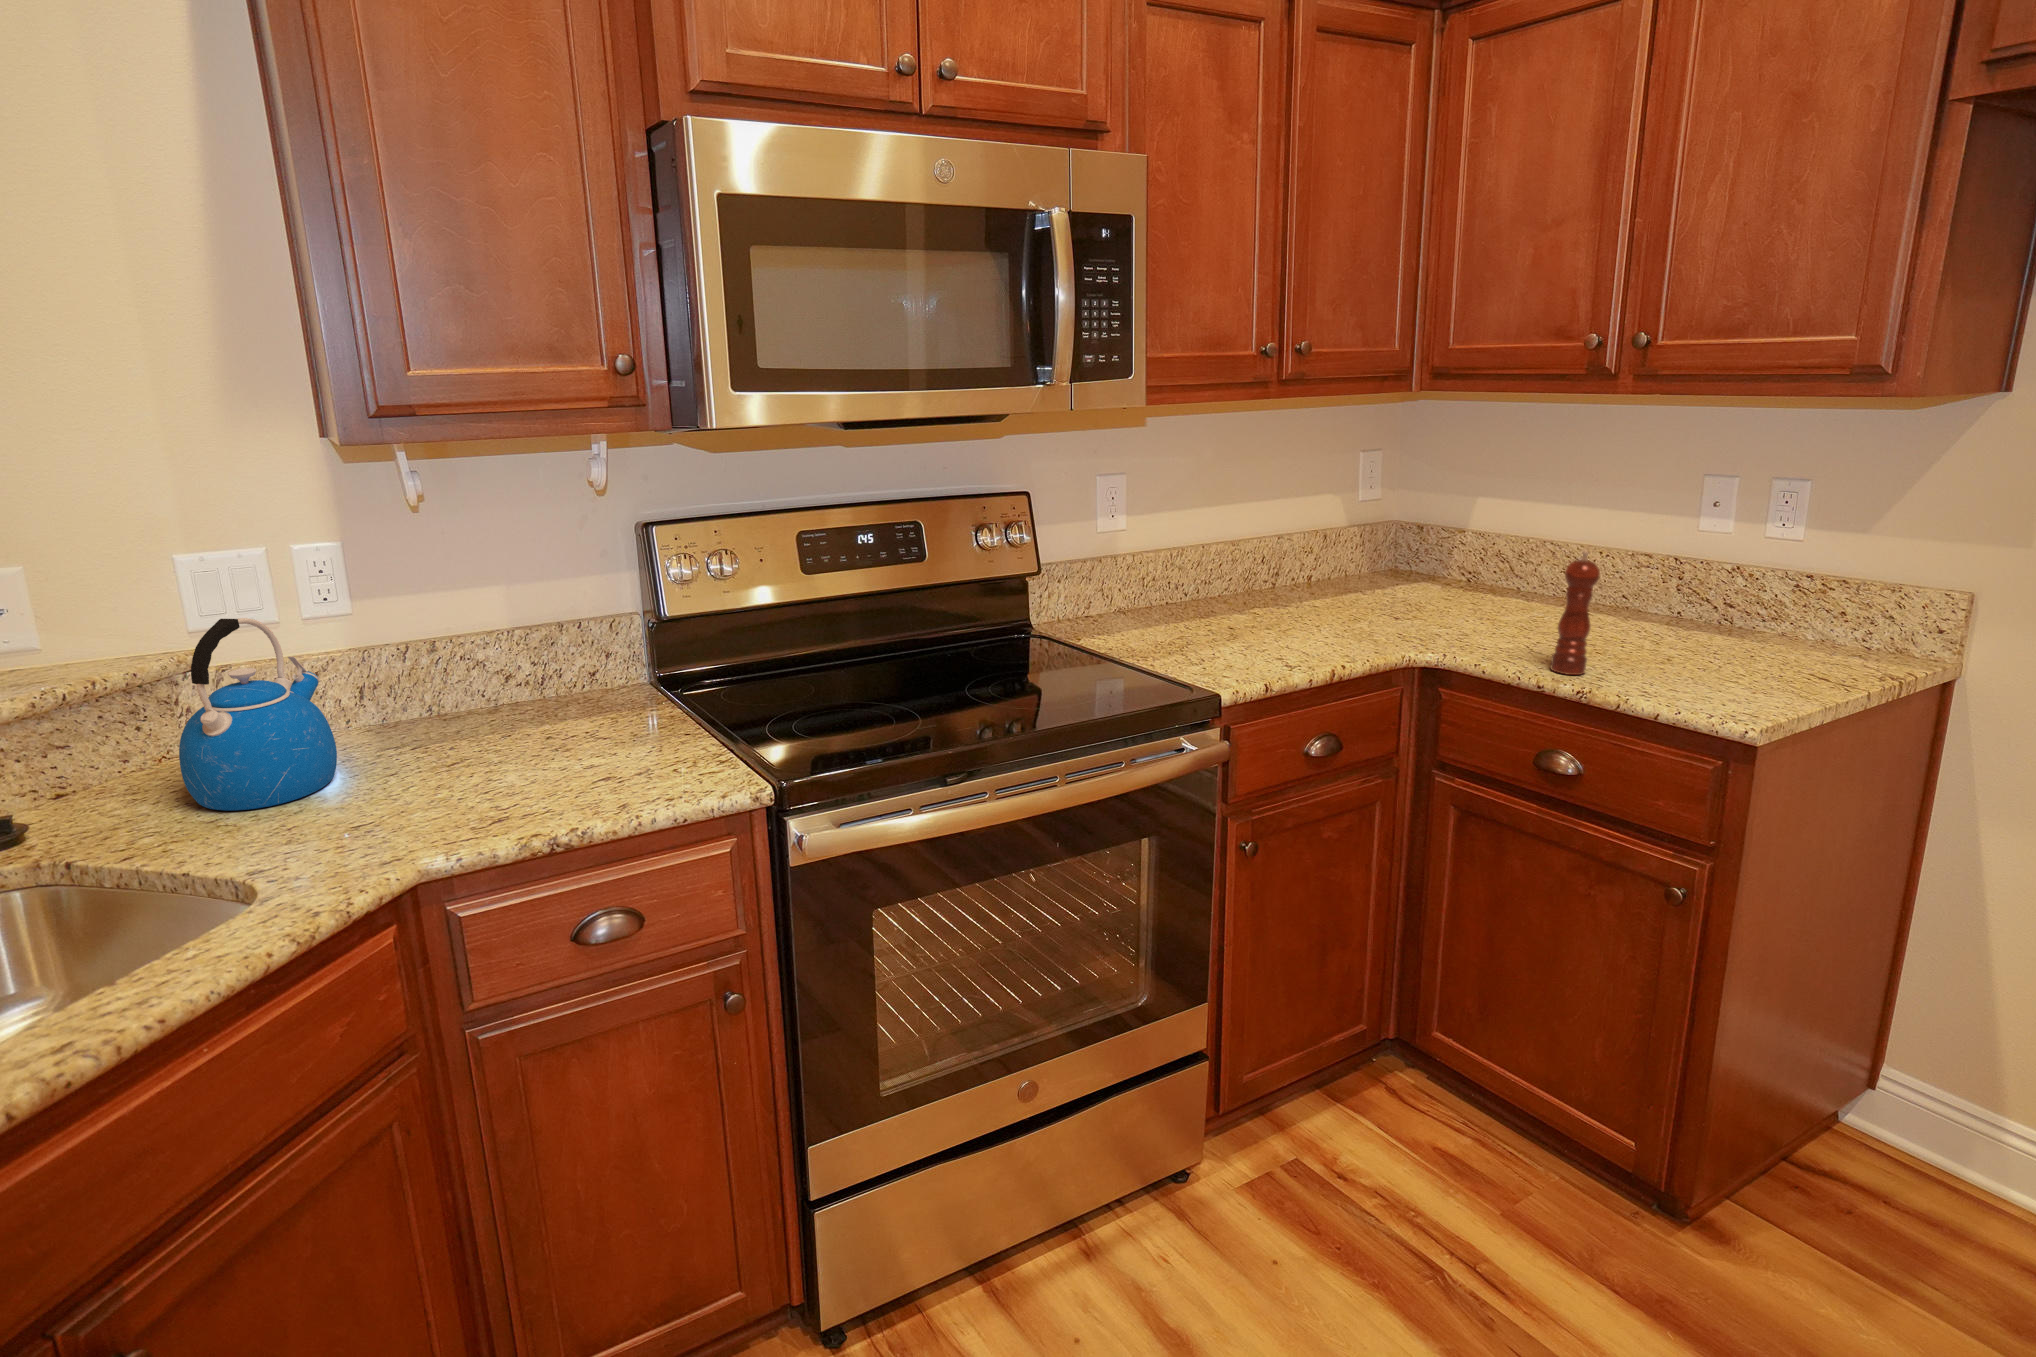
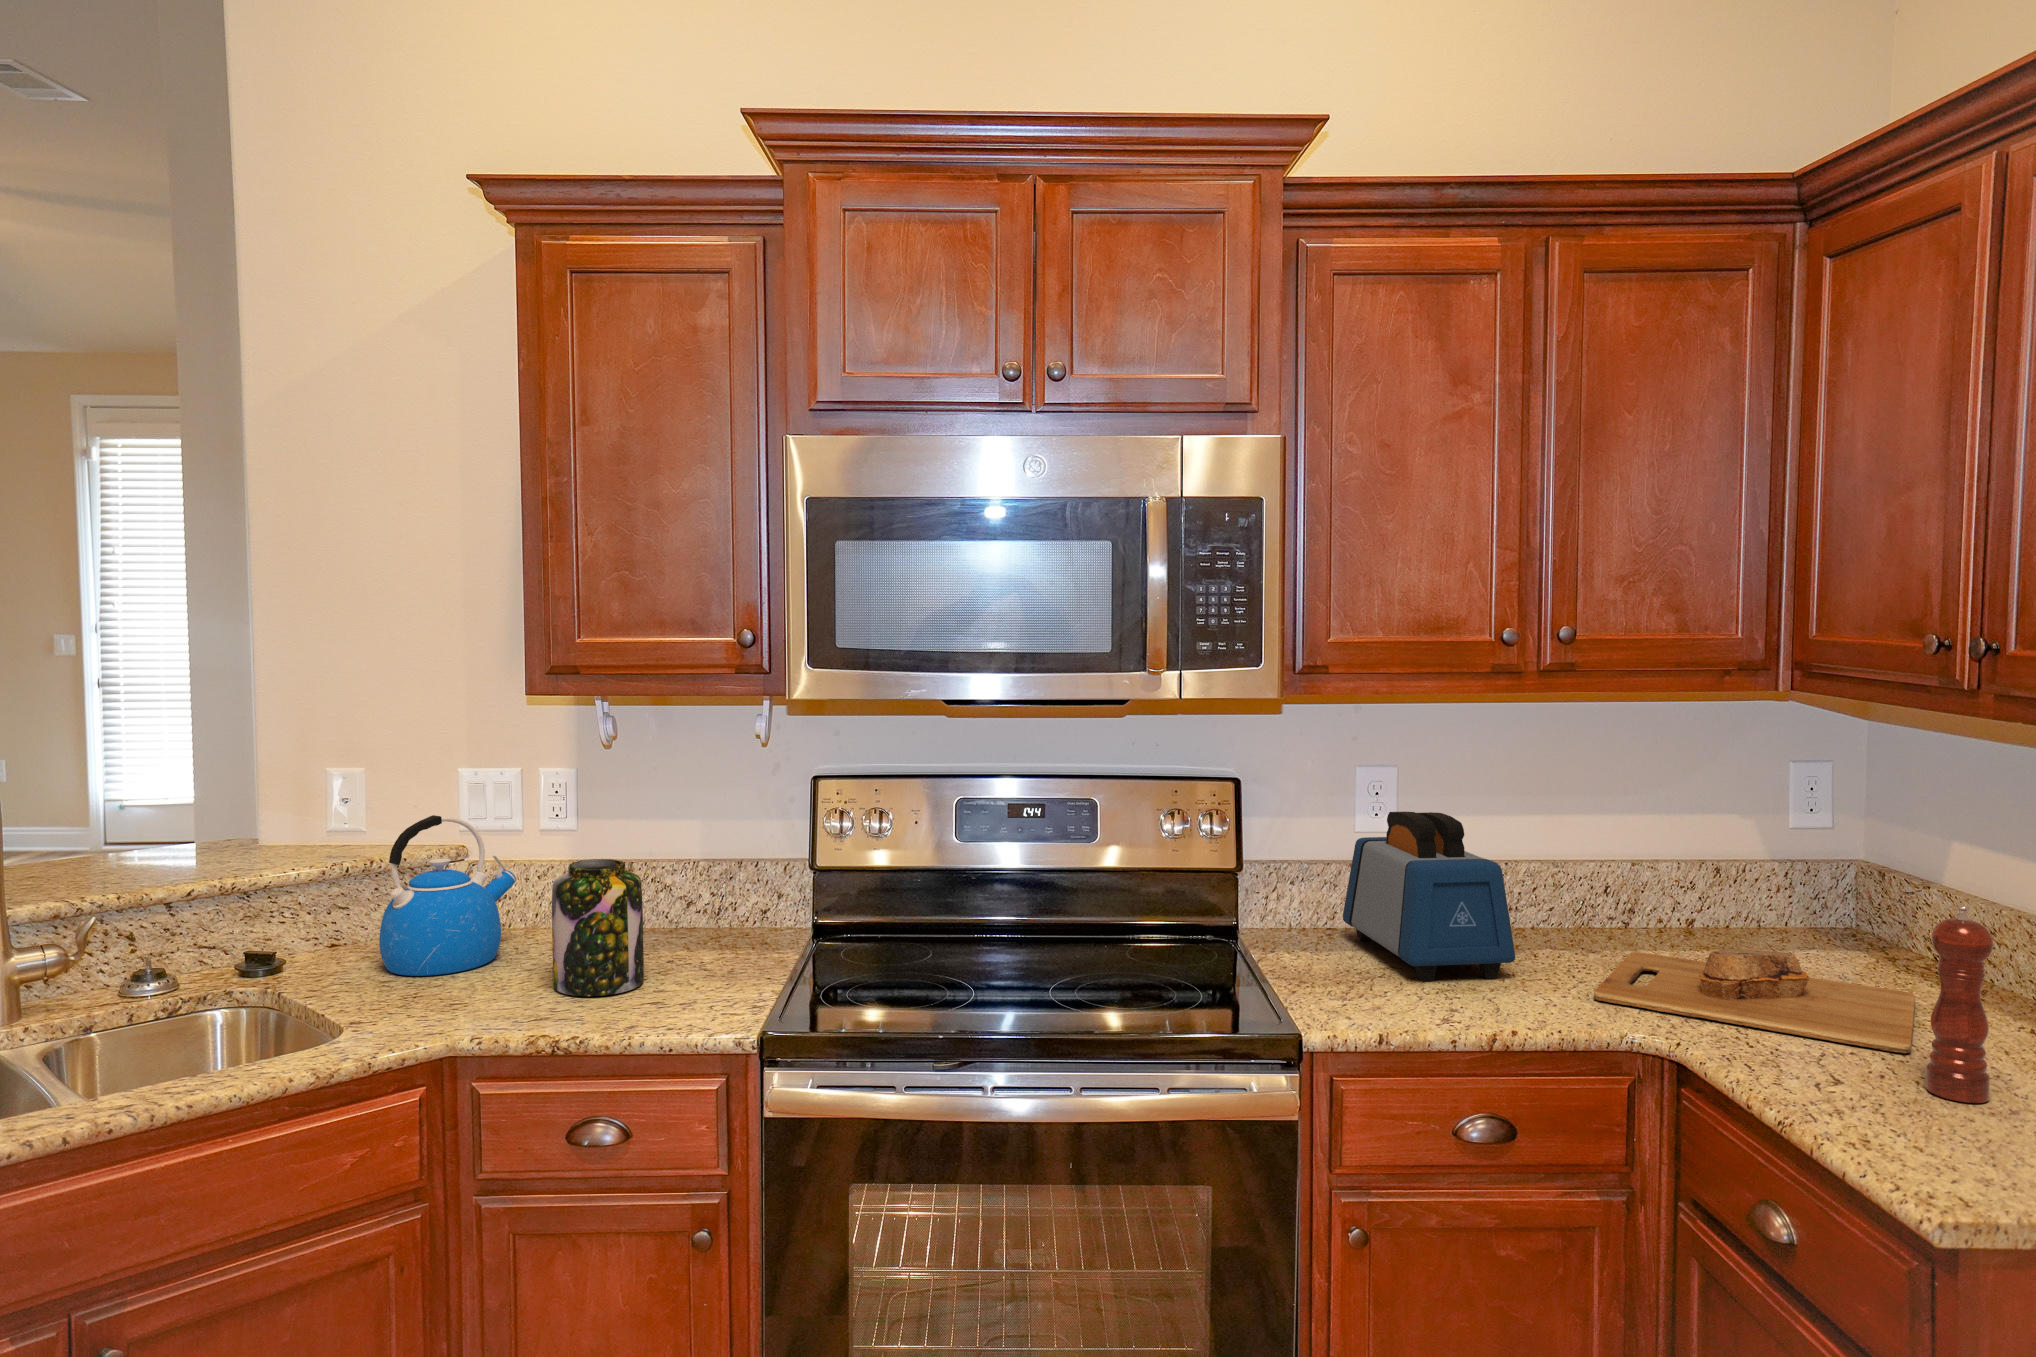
toaster: none [1109,513,1263,648] -> present [1343,812,1515,981]
cutting board: none [1308,593,1521,651] -> present [1594,949,1915,1053]
jar: none [444,641,565,791] -> present [552,859,644,996]

